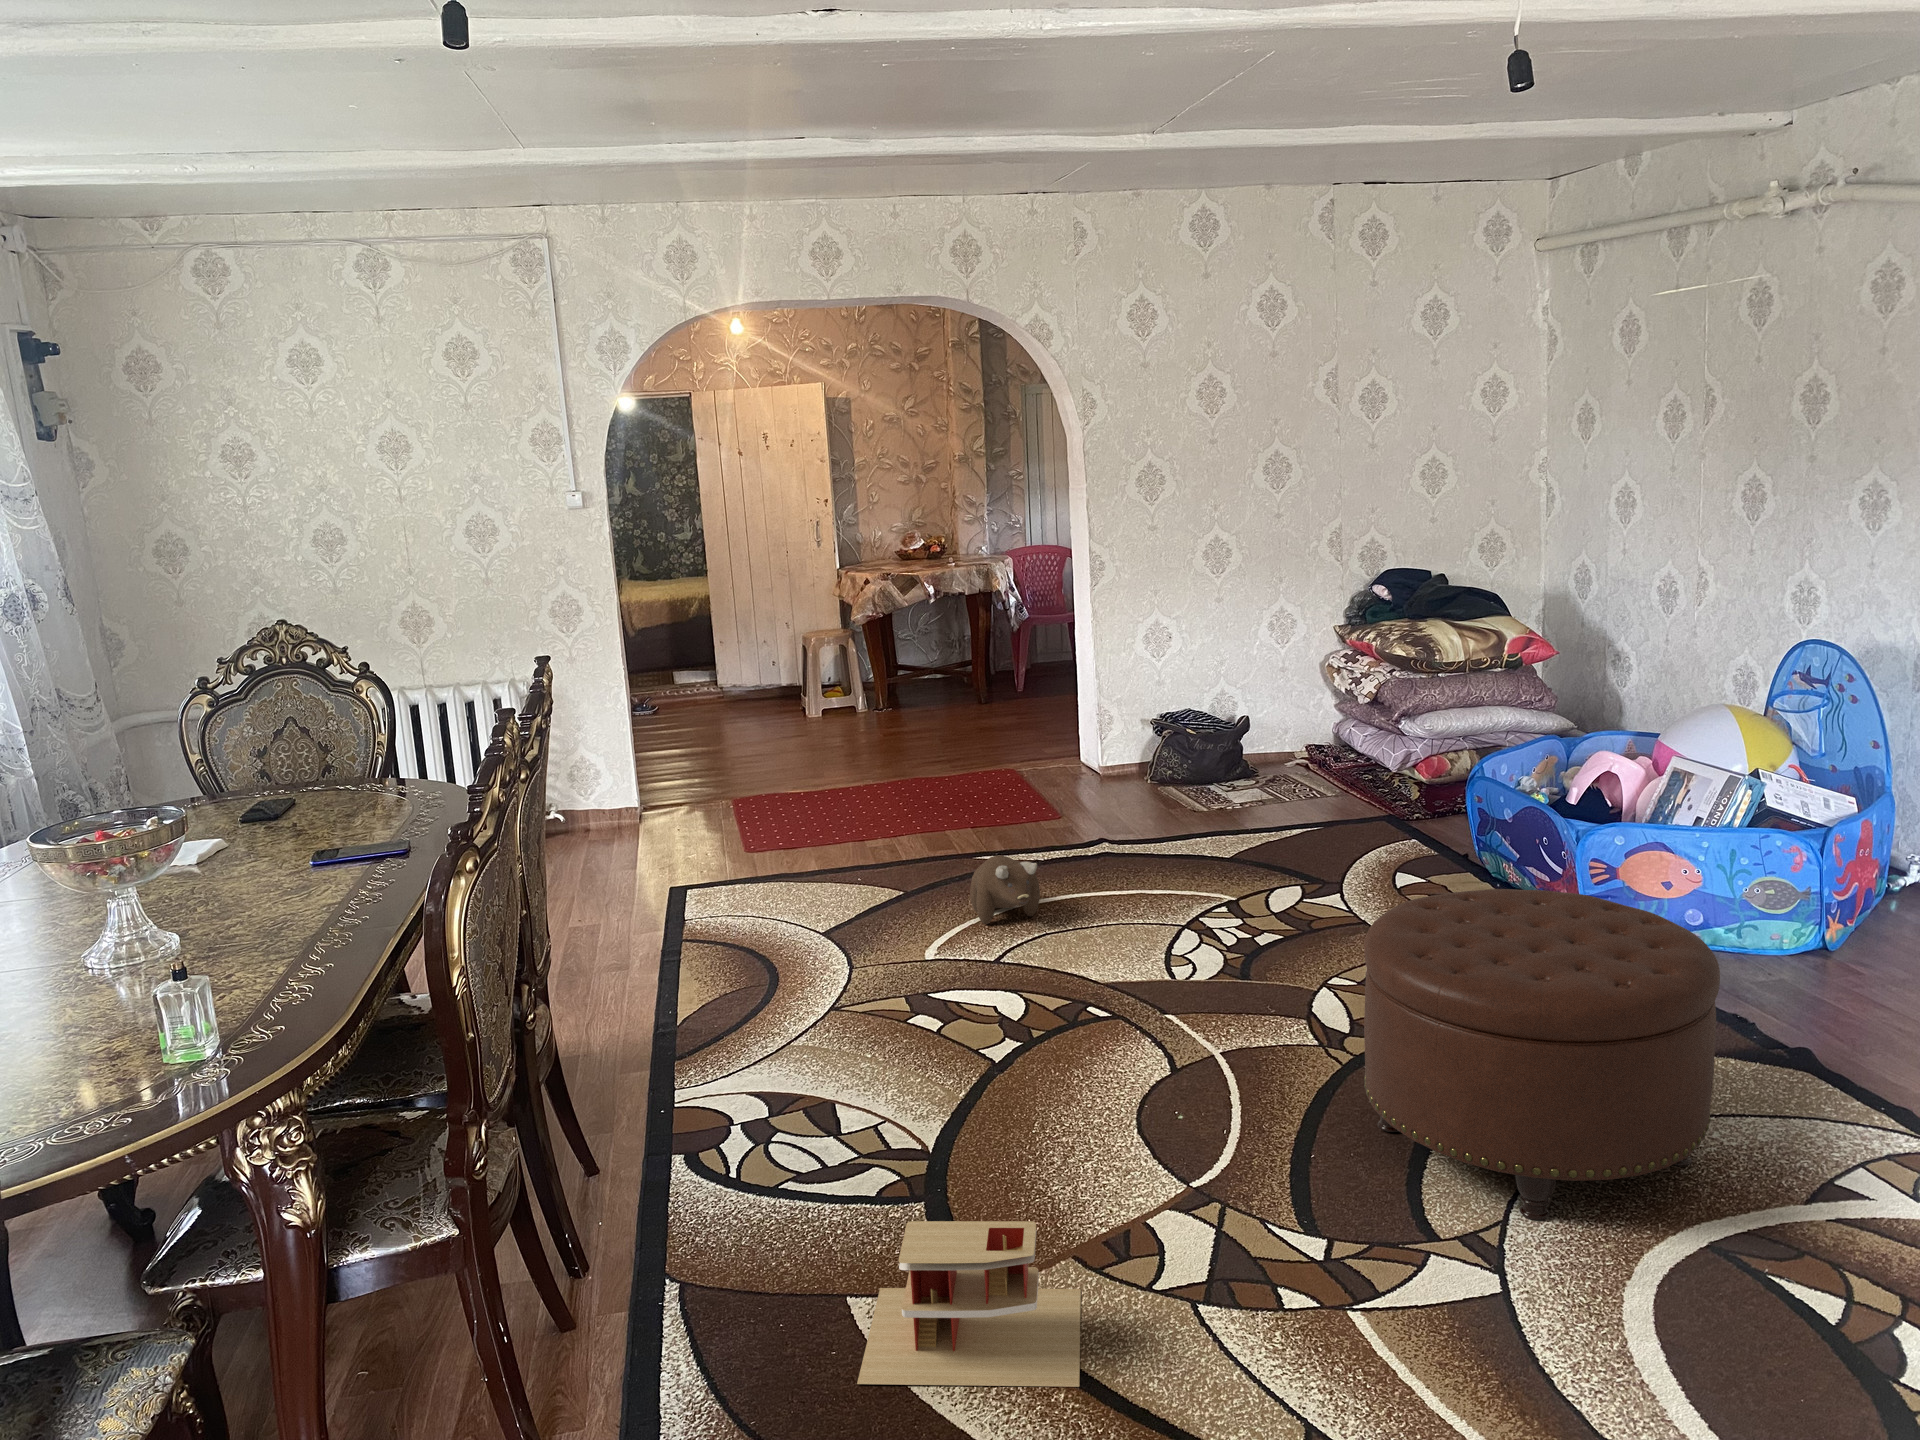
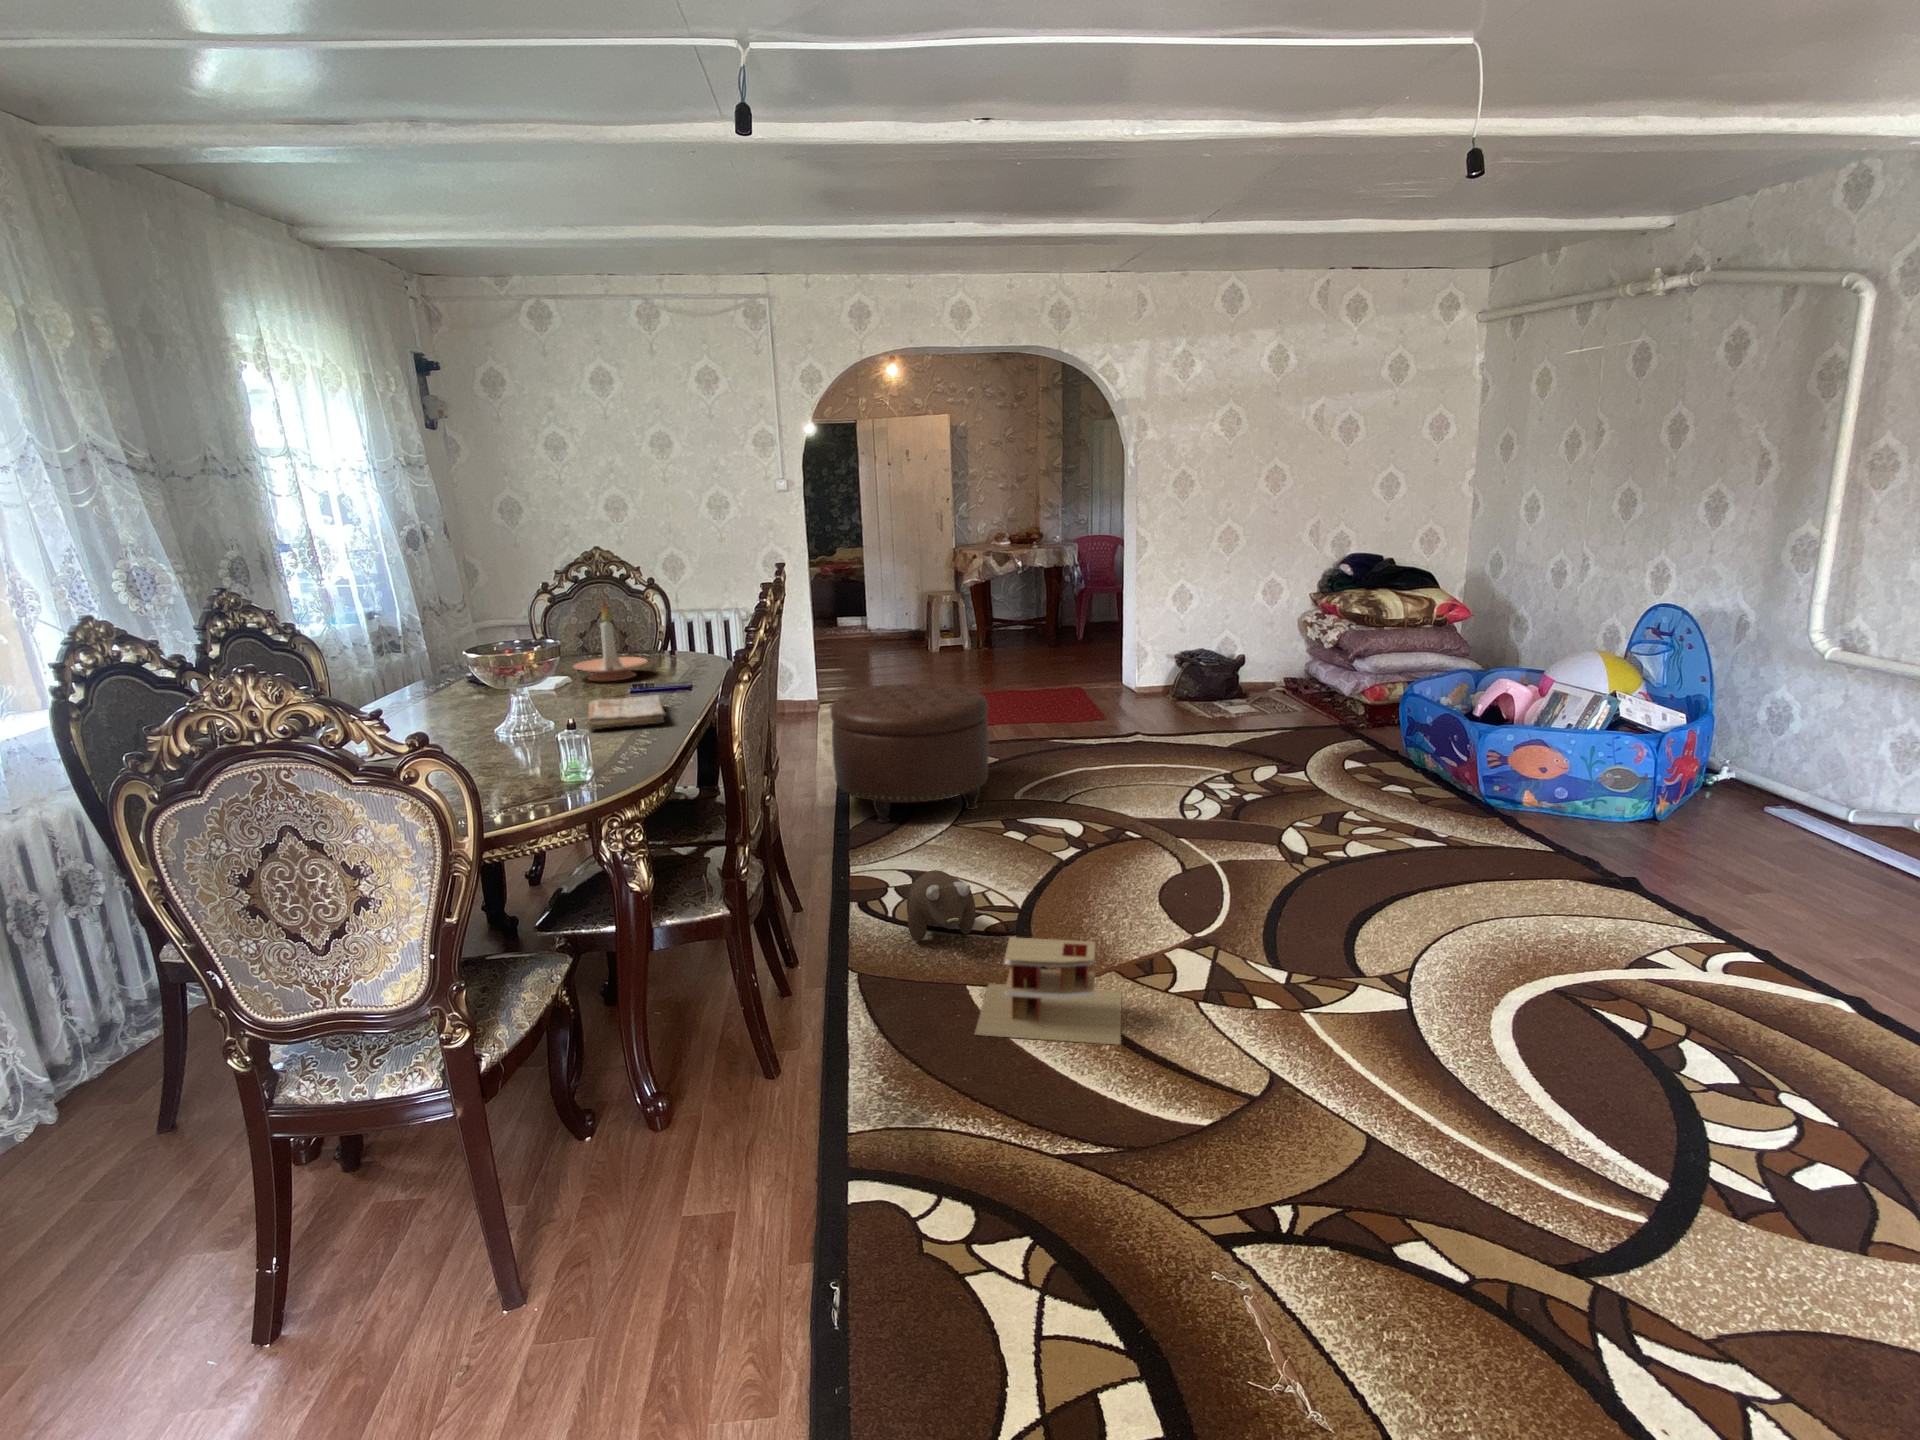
candle holder: none [234,715,352,839] -> present [573,601,647,681]
plush toy: present [970,855,1040,924] -> present [907,870,976,942]
book: none [239,868,366,939] -> present [587,695,666,730]
ottoman: present [1364,889,1720,1220] -> present [831,683,989,823]

